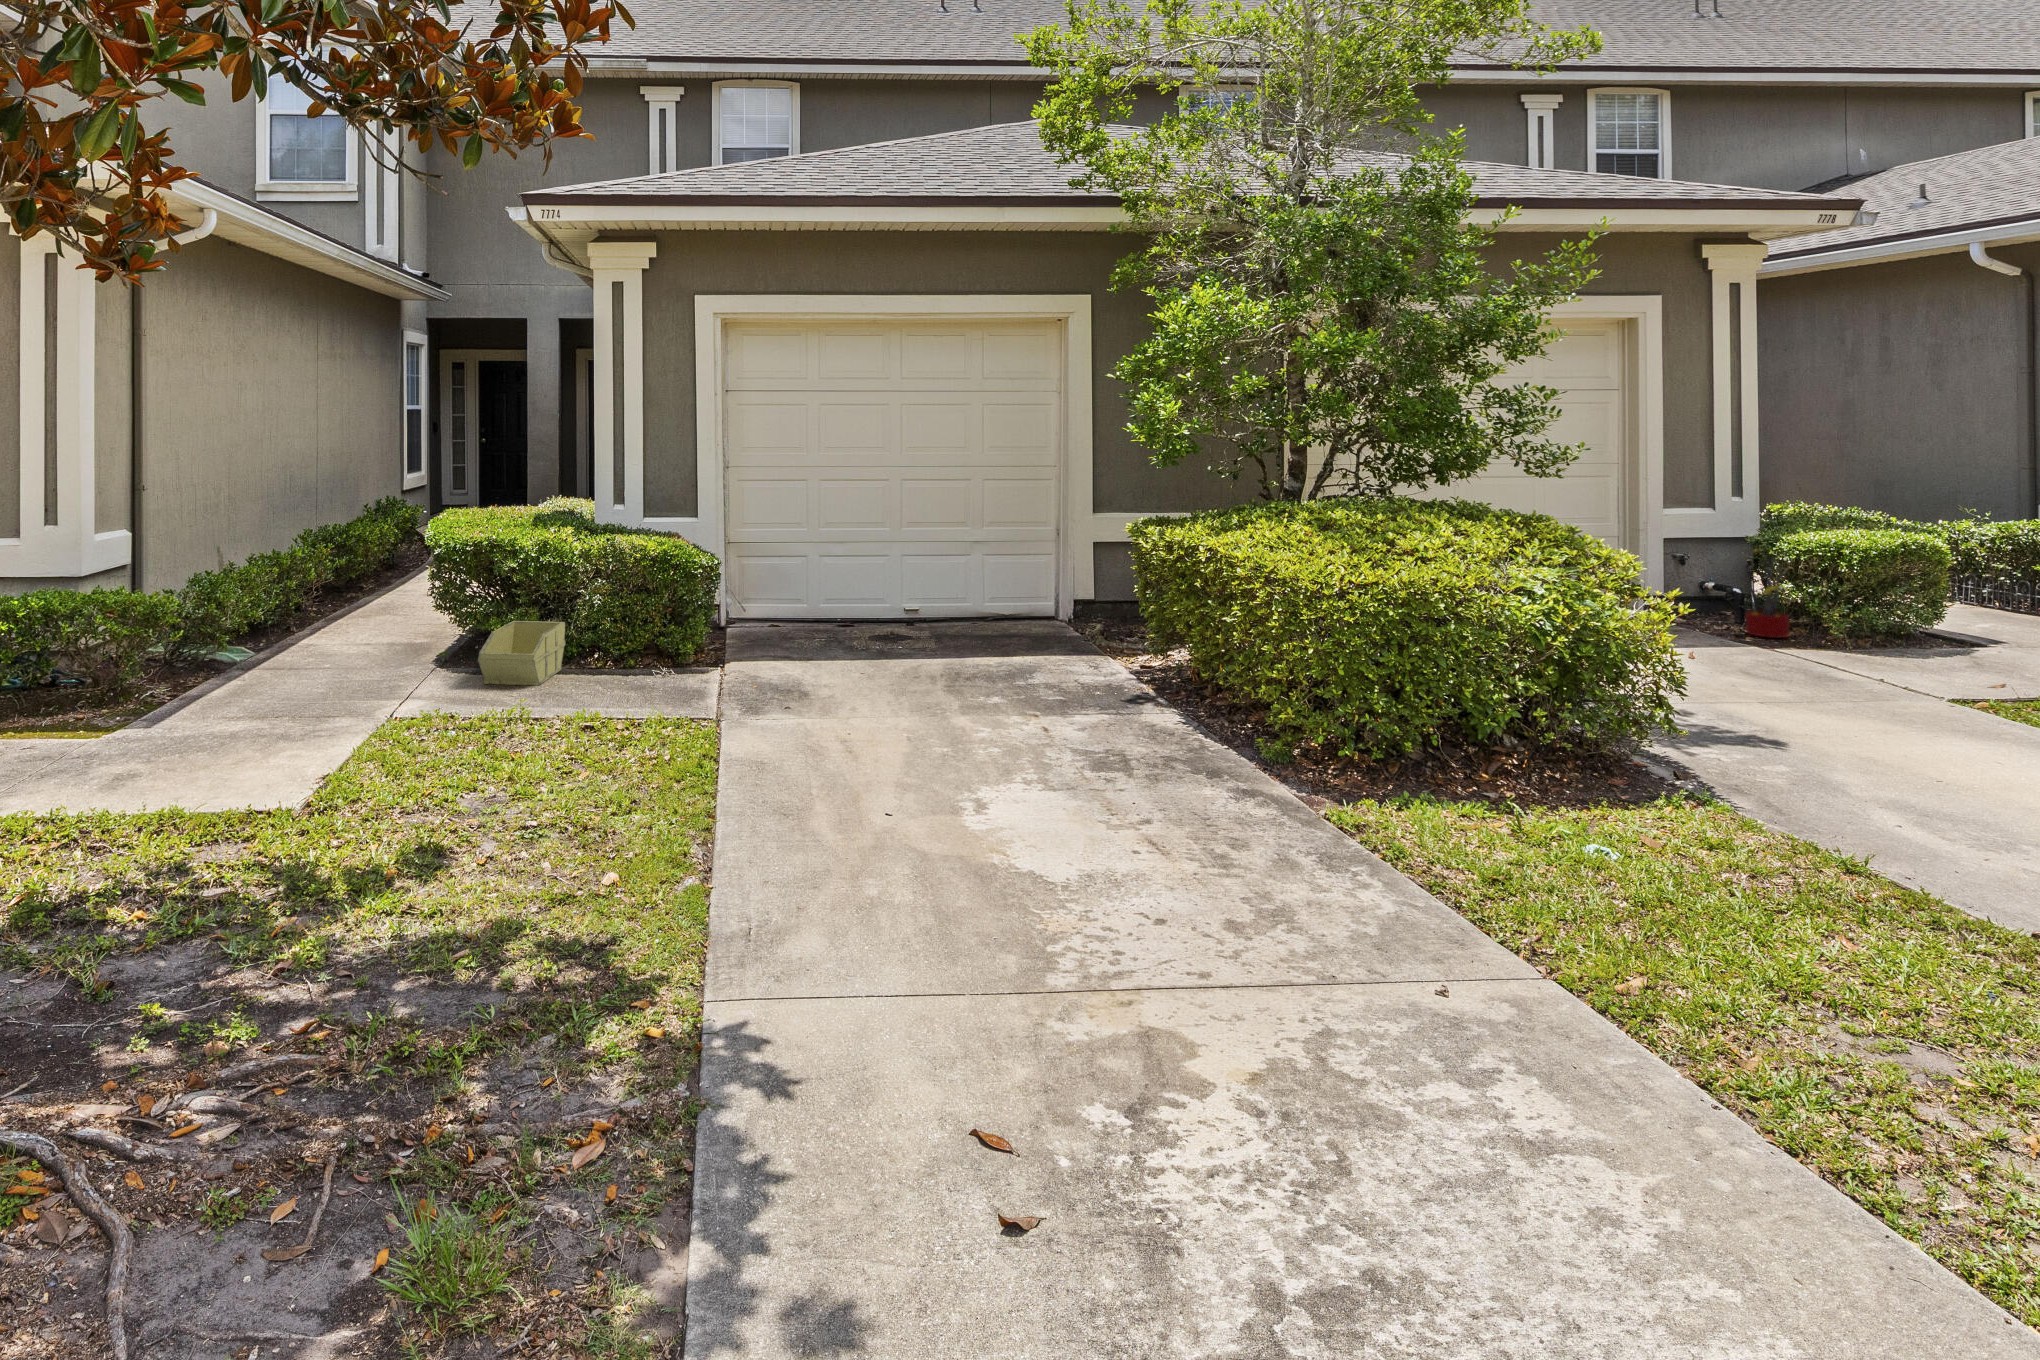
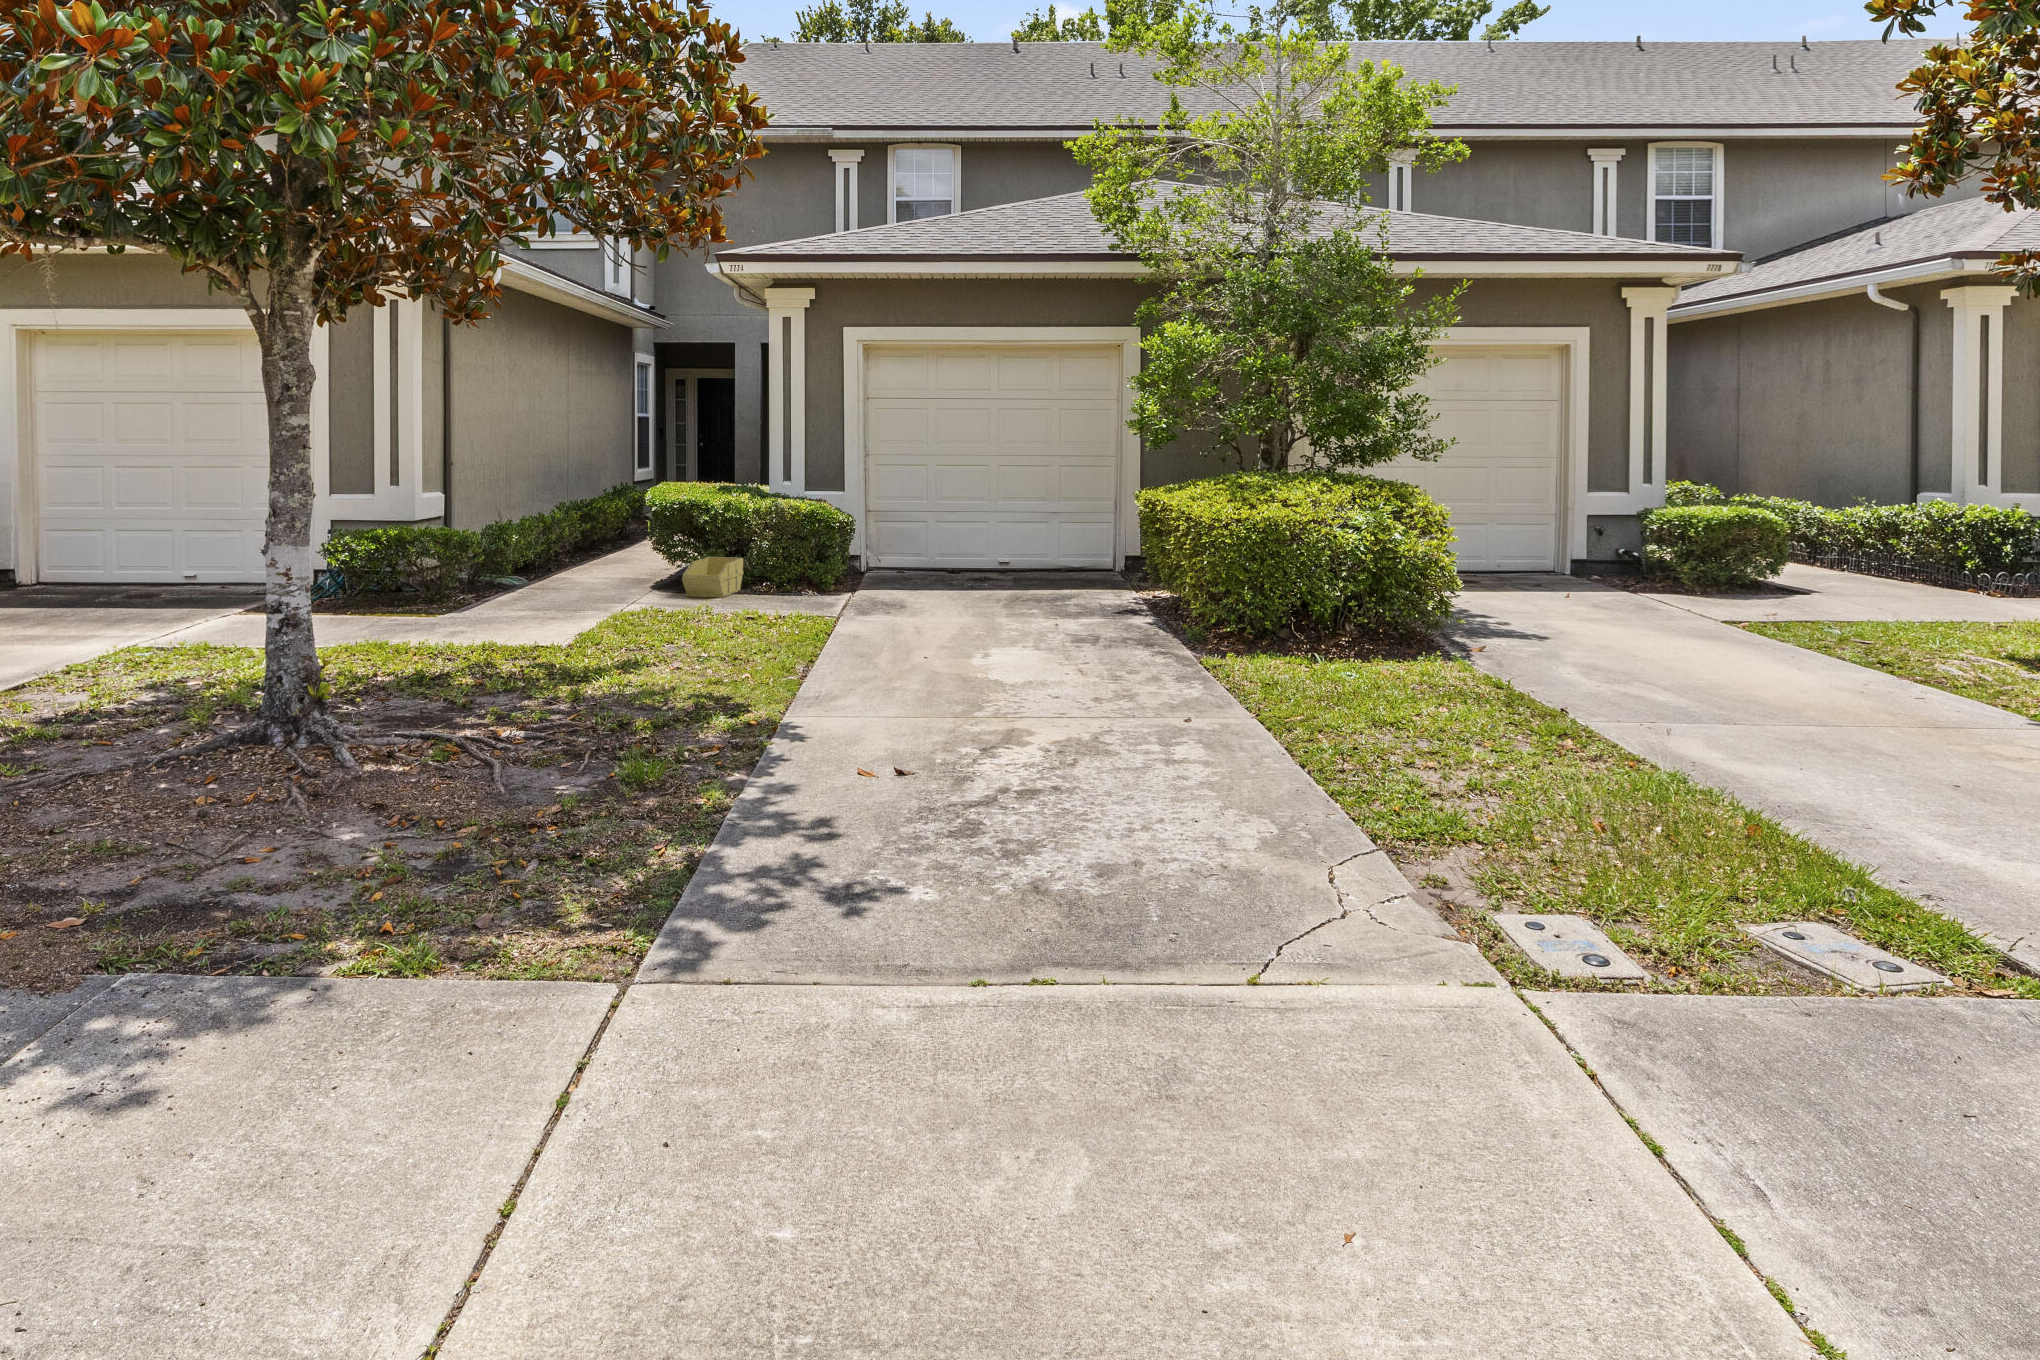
decorative plant: present [1746,549,1789,638] -> none [1628,521,1668,588]

